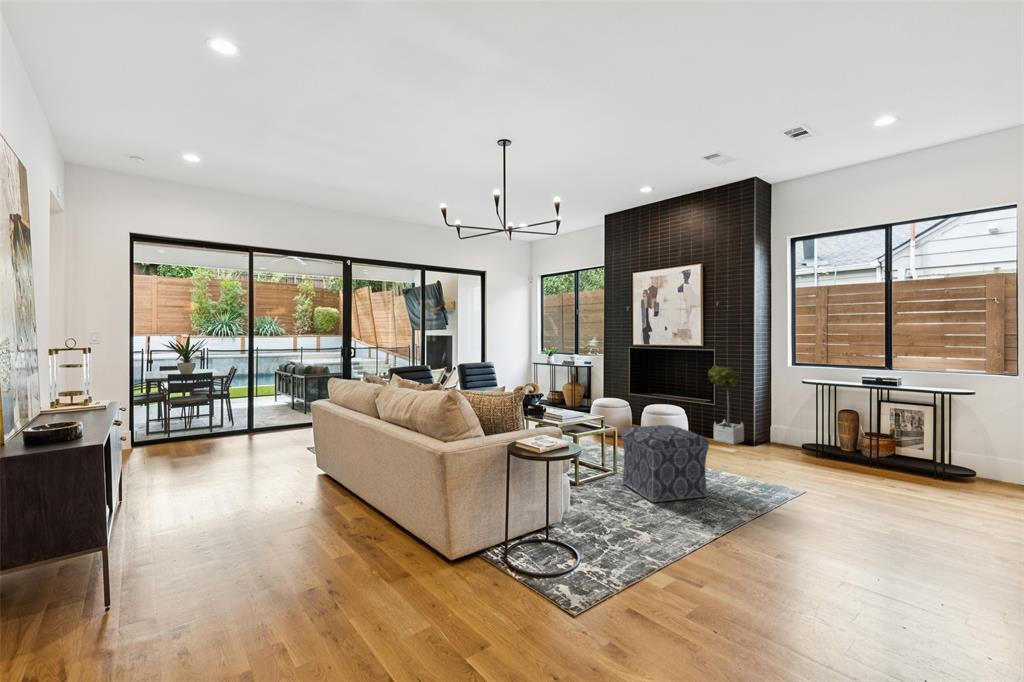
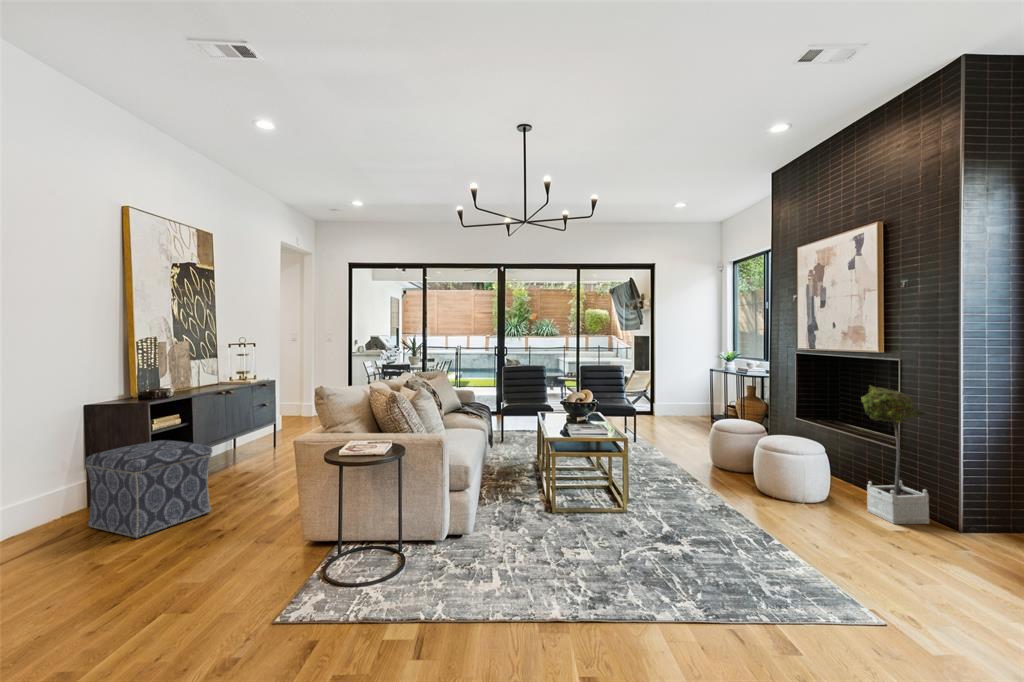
ottoman: present [621,425,709,503] -> present [85,440,212,539]

